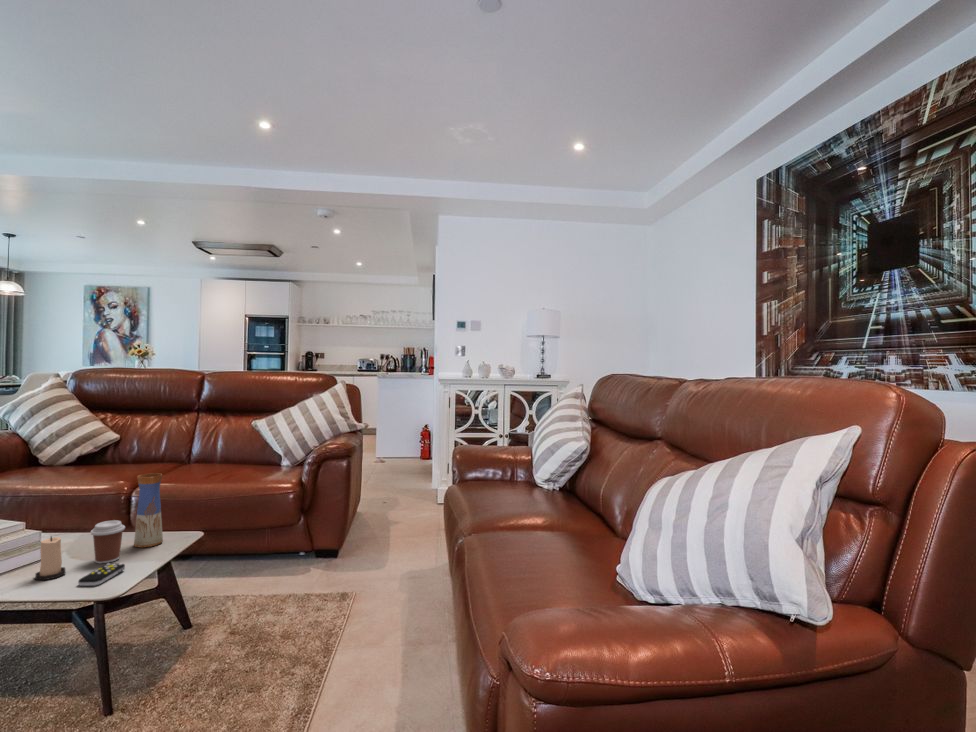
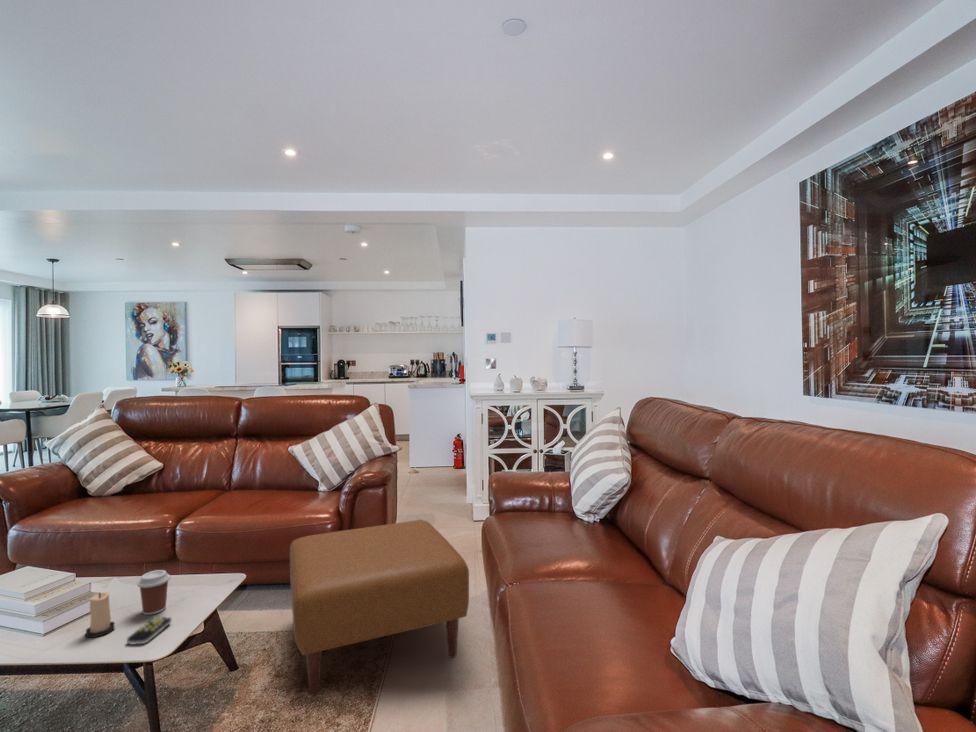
vase: present [134,473,163,548] -> none [179,518,207,594]
ottoman: none [249,491,429,649] -> present [290,520,469,695]

